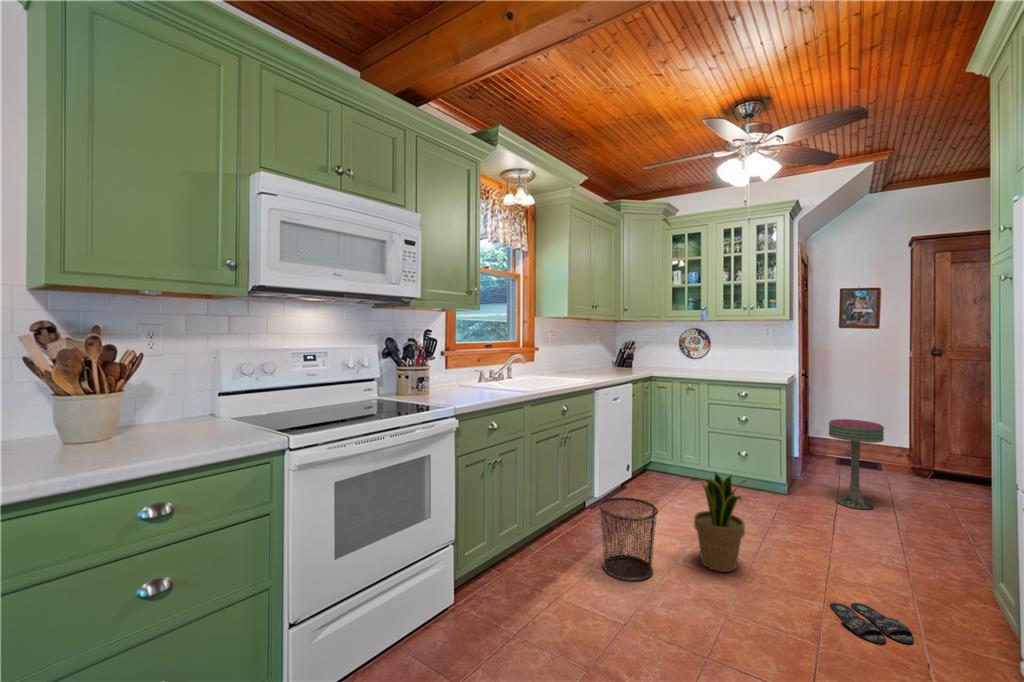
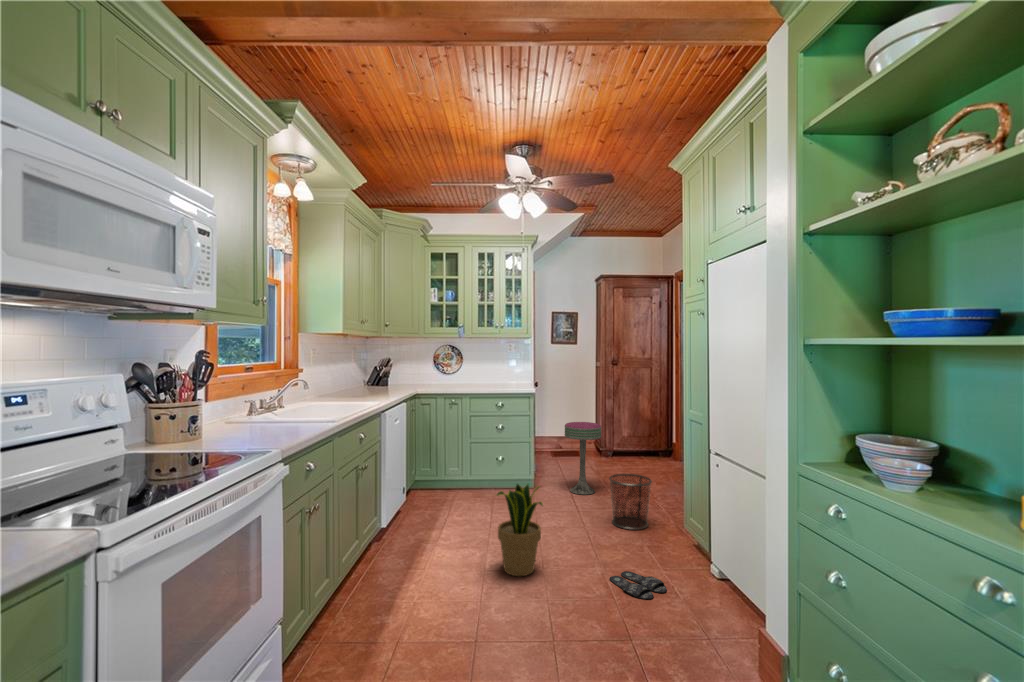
trash can: present [599,497,658,581] -> present [609,474,652,530]

